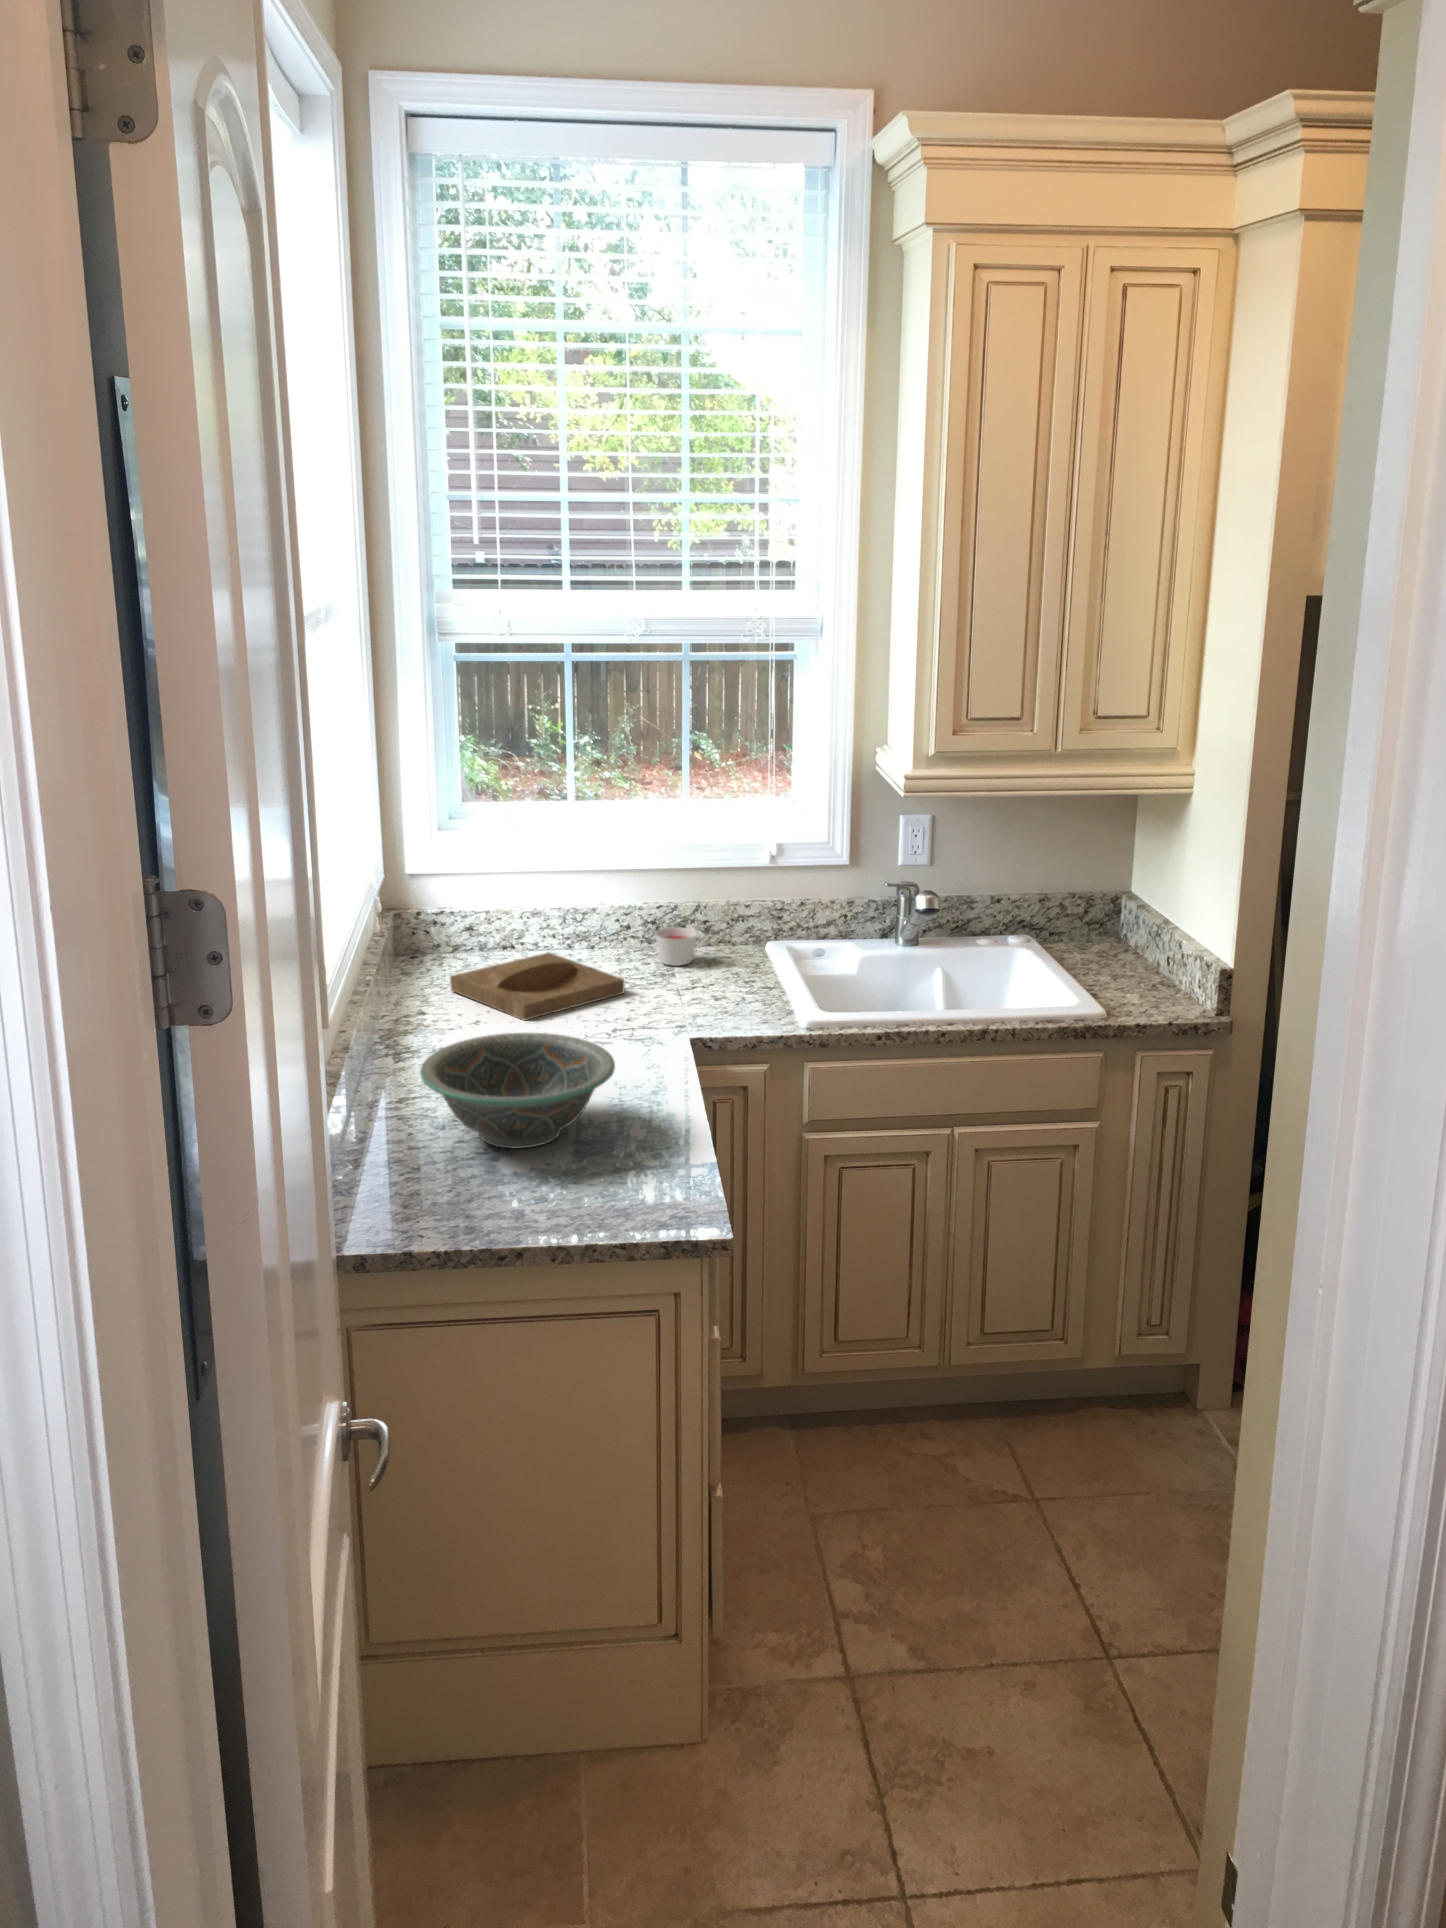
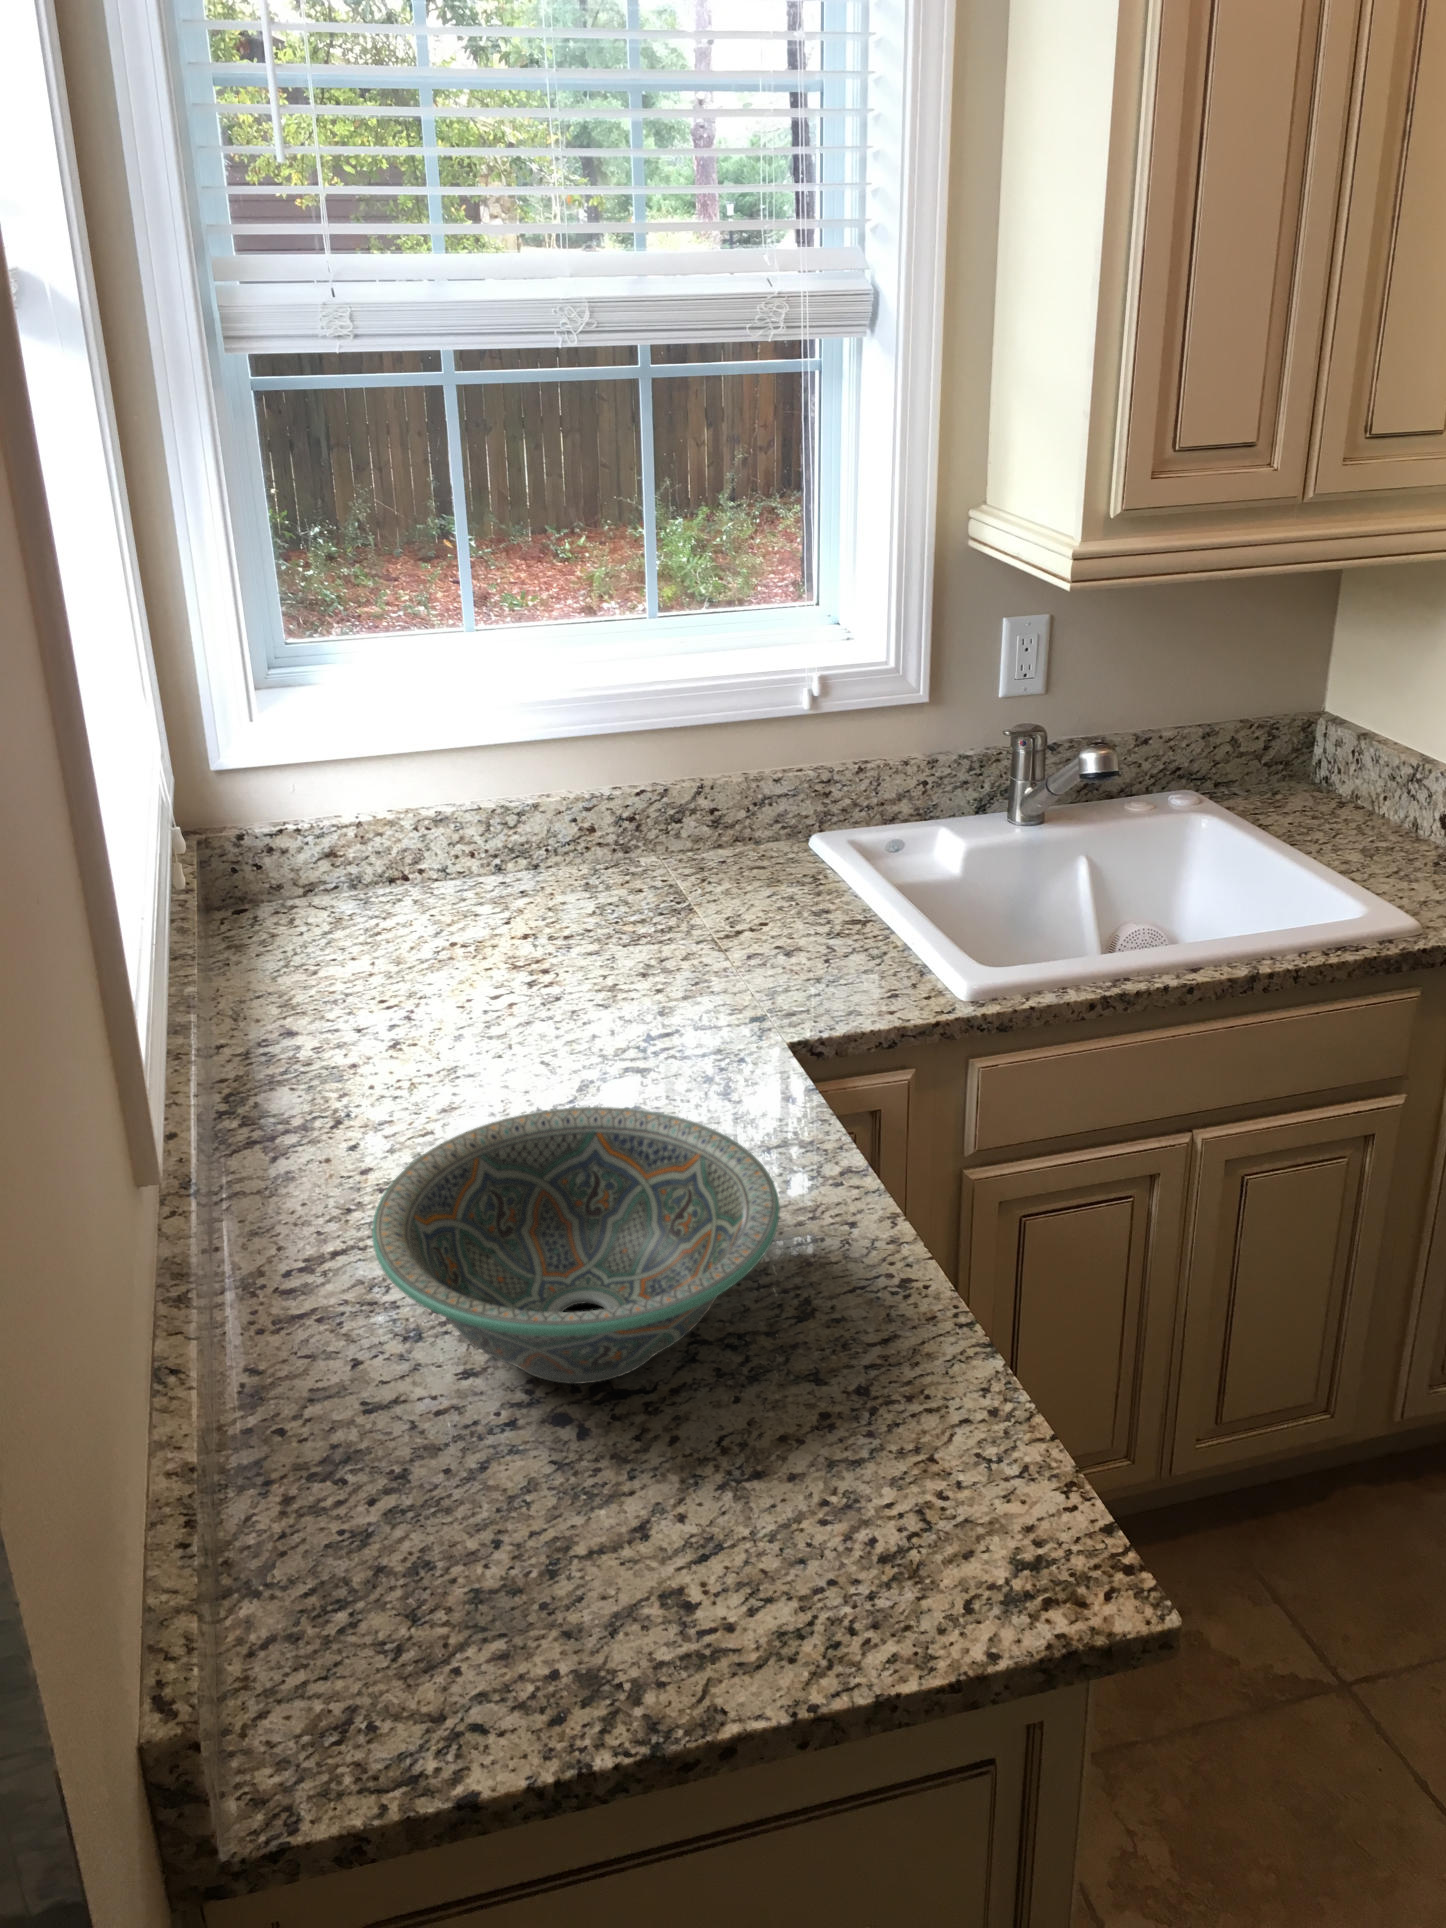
candle: present [655,927,697,966] -> none [645,825,714,890]
tray: present [450,953,624,1020] -> none [321,887,627,1031]

